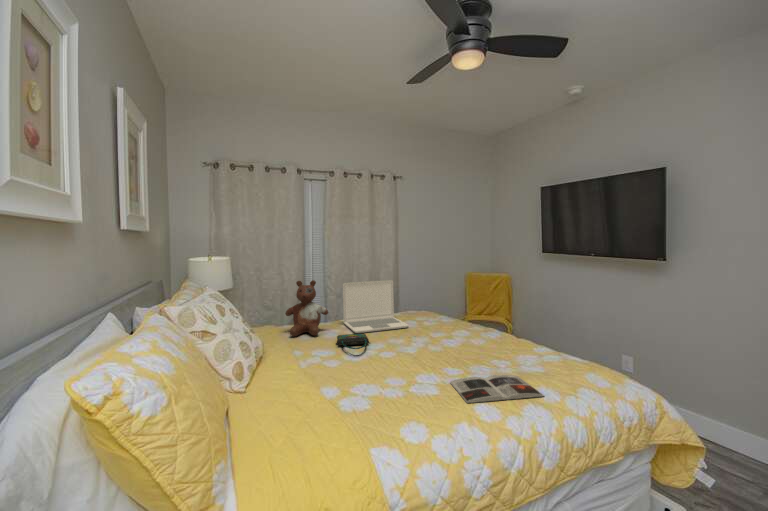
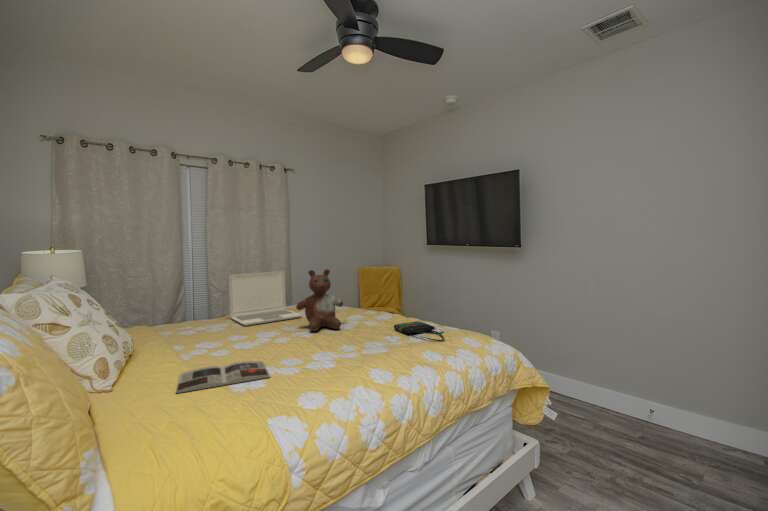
stuffed bear: present [285,280,328,336] -> present [296,269,343,331]
tote bag: present [336,334,370,356] -> present [394,321,444,341]
magazine: present [450,375,544,403] -> present [176,361,270,393]

